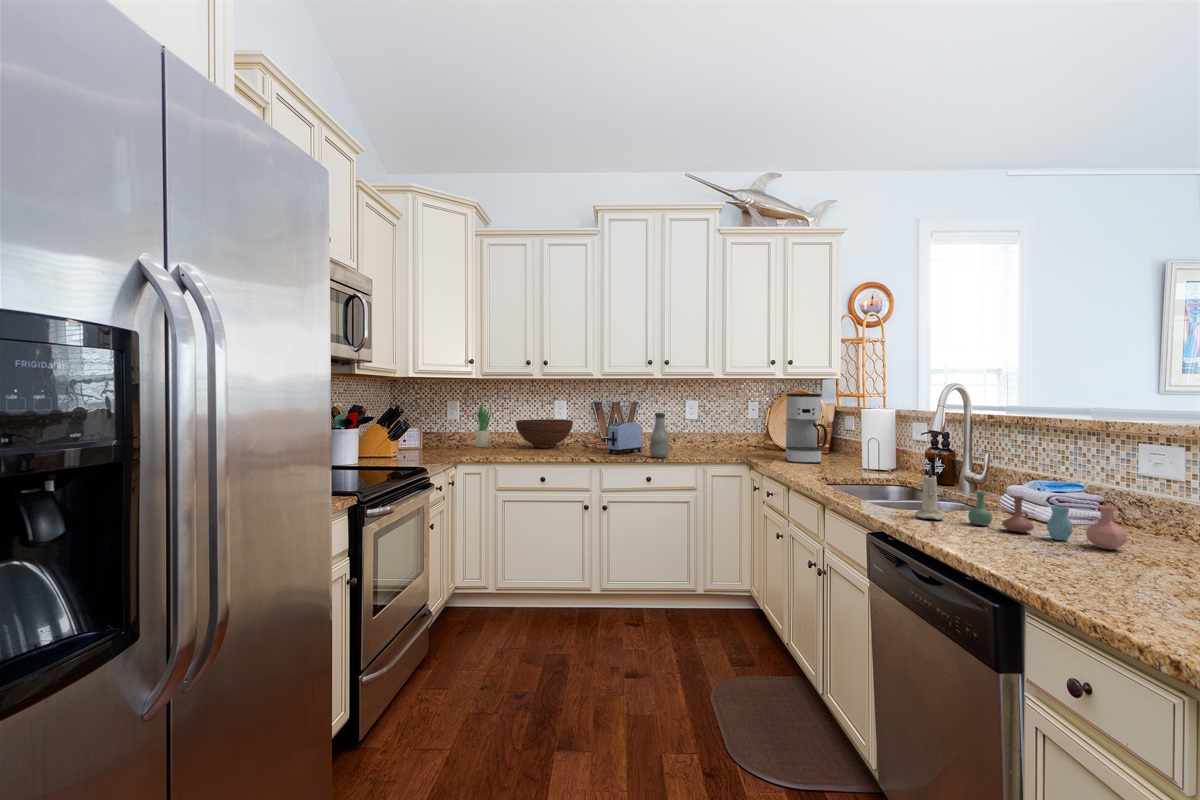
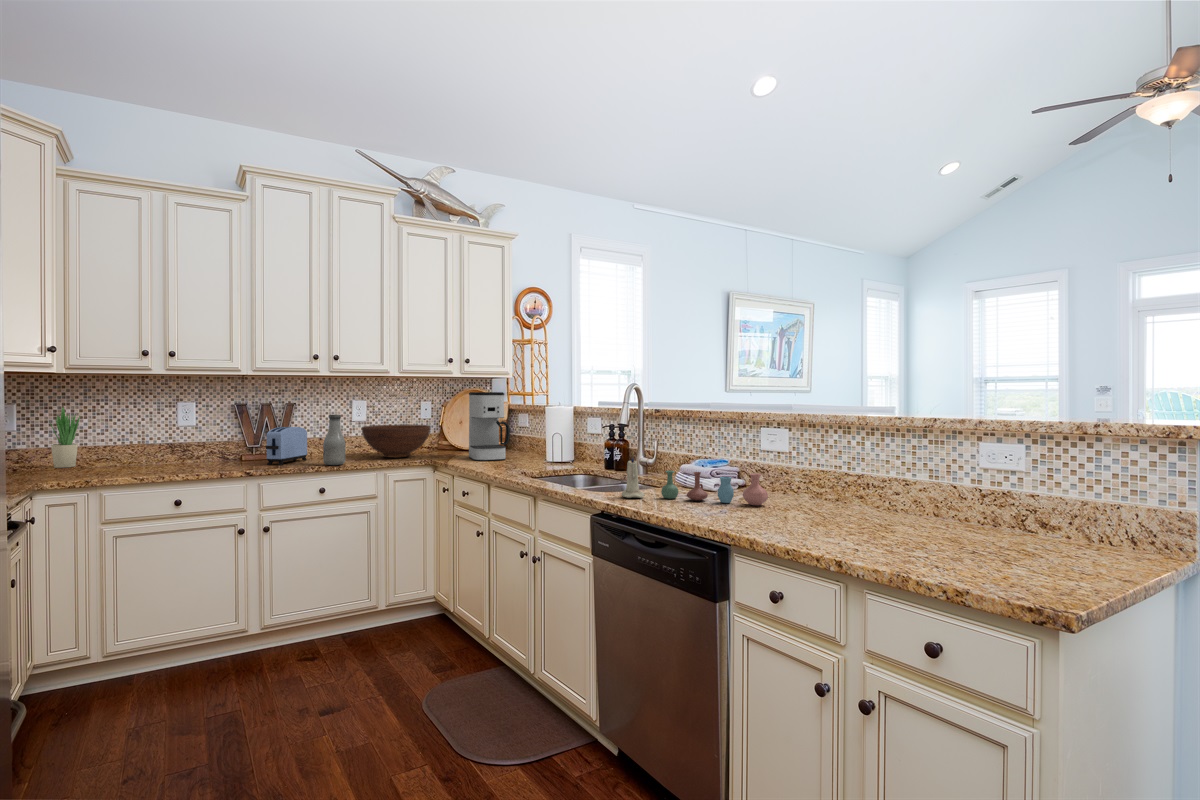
fruit bowl: present [516,419,573,448] -> present [362,425,430,458]

